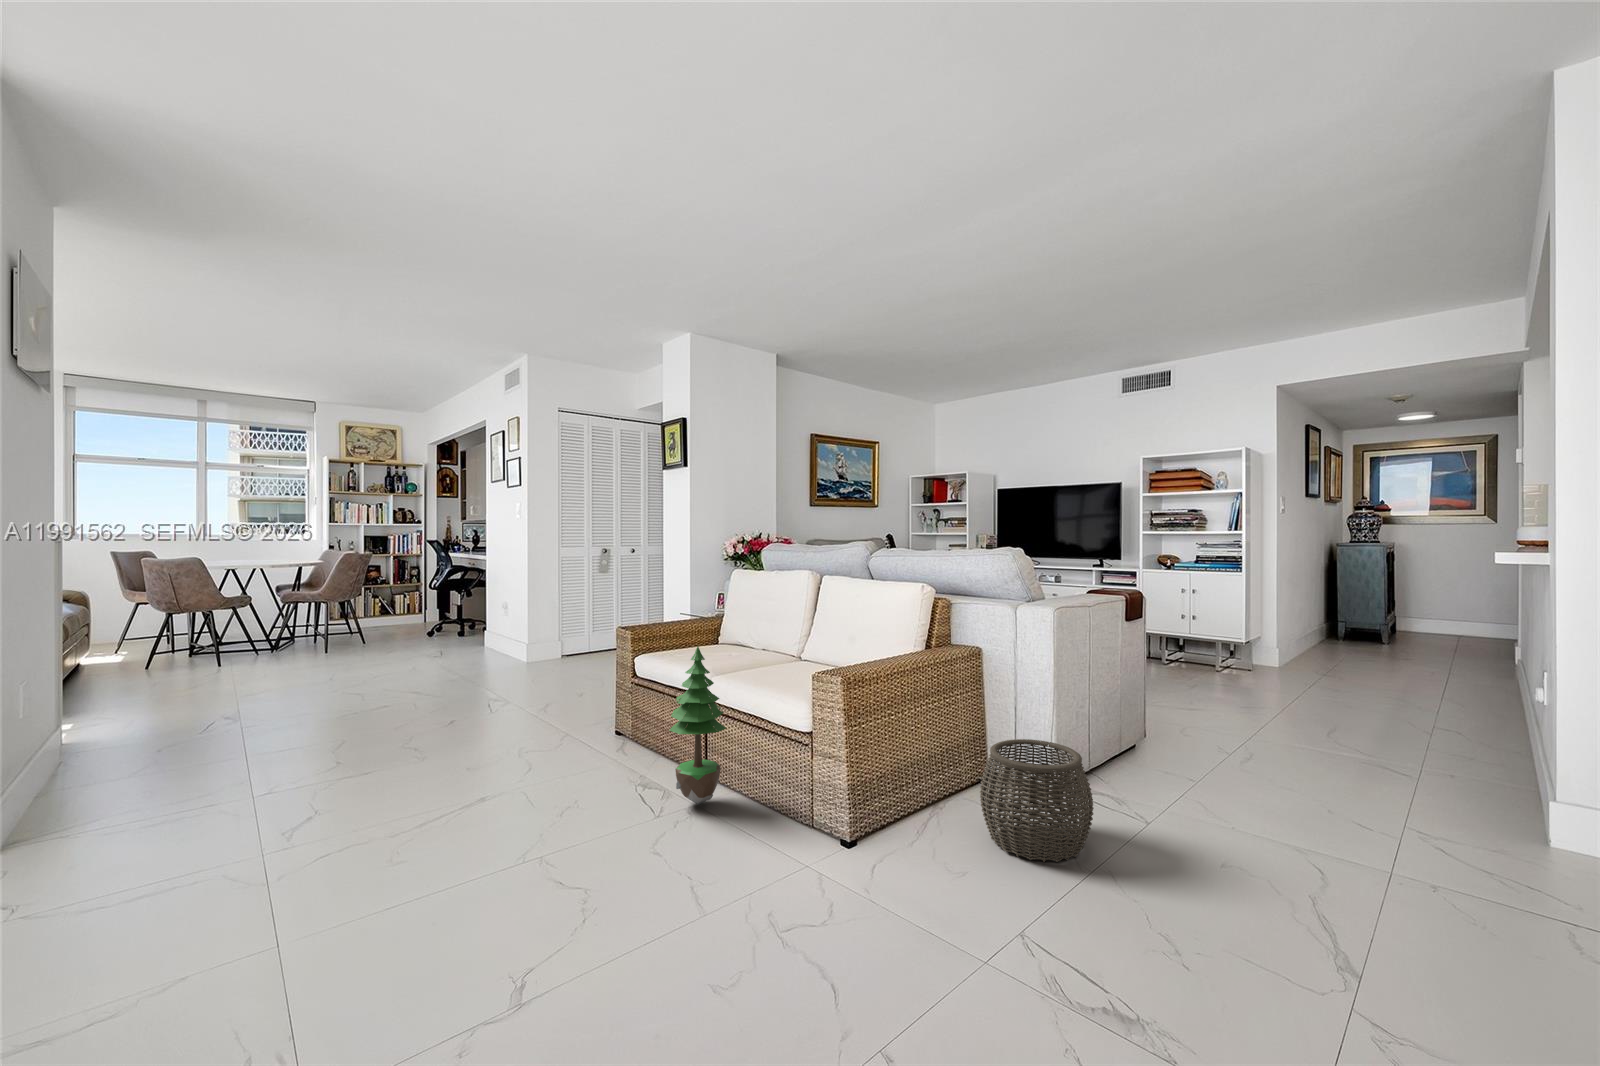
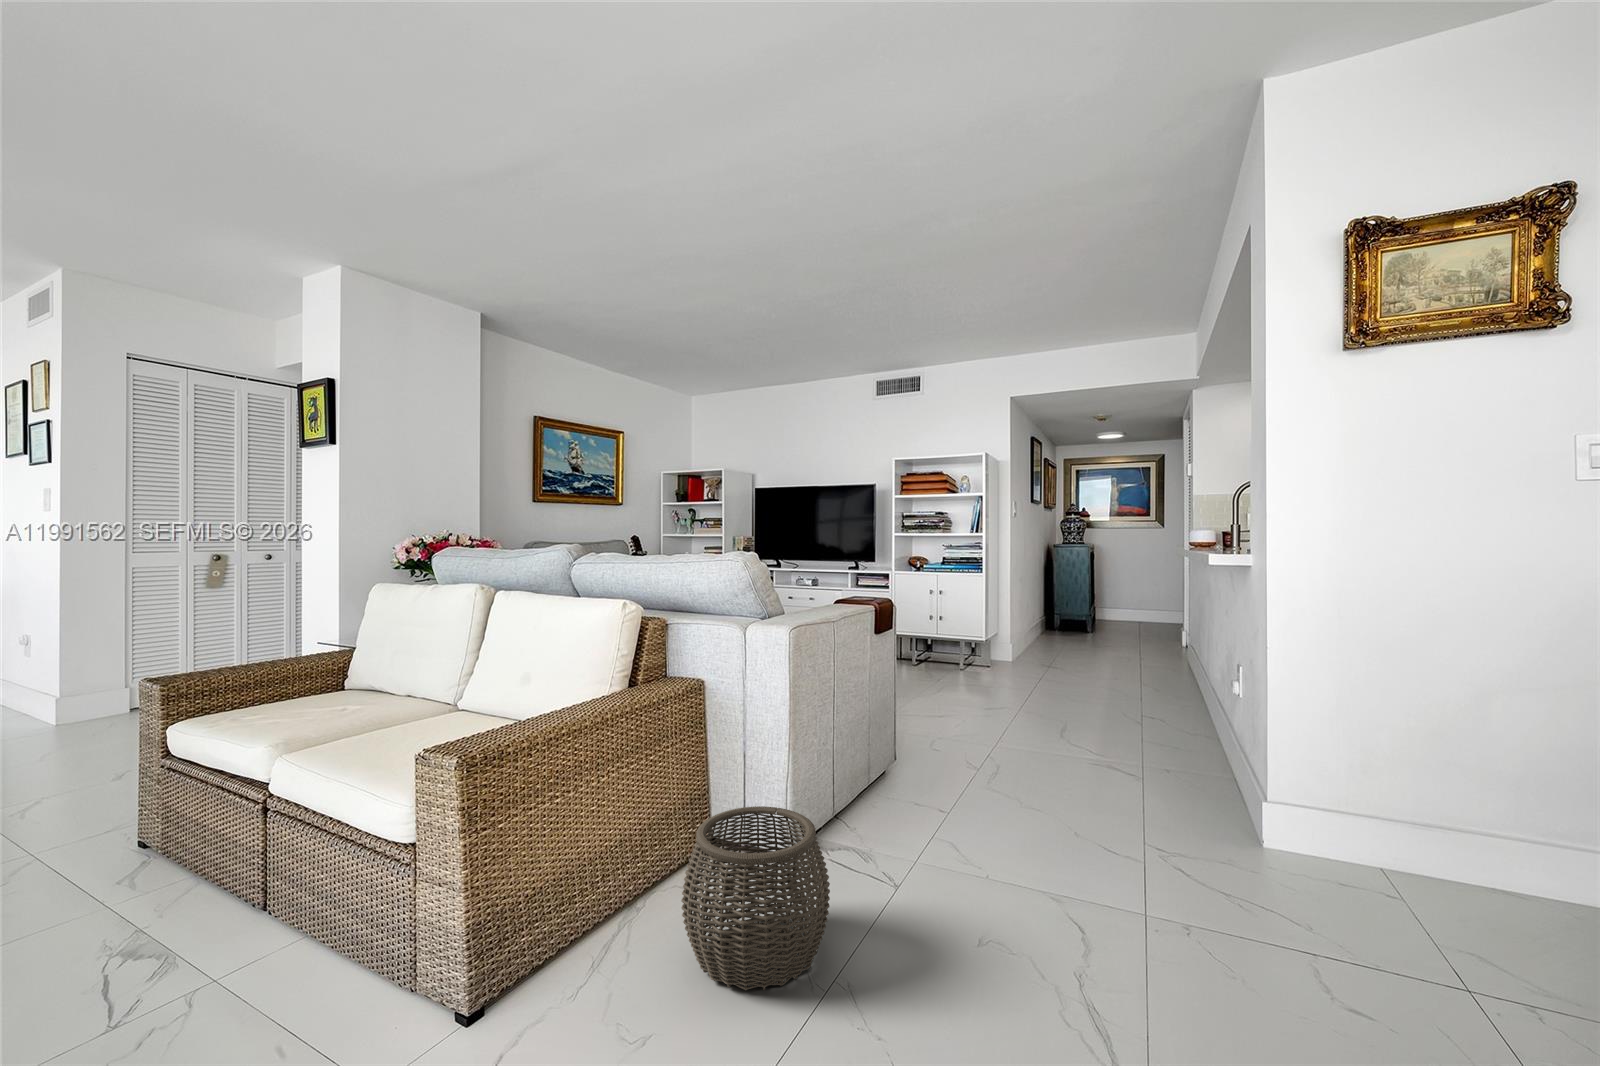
potted tree: present [669,646,726,805] -> none [160,713,284,979]

